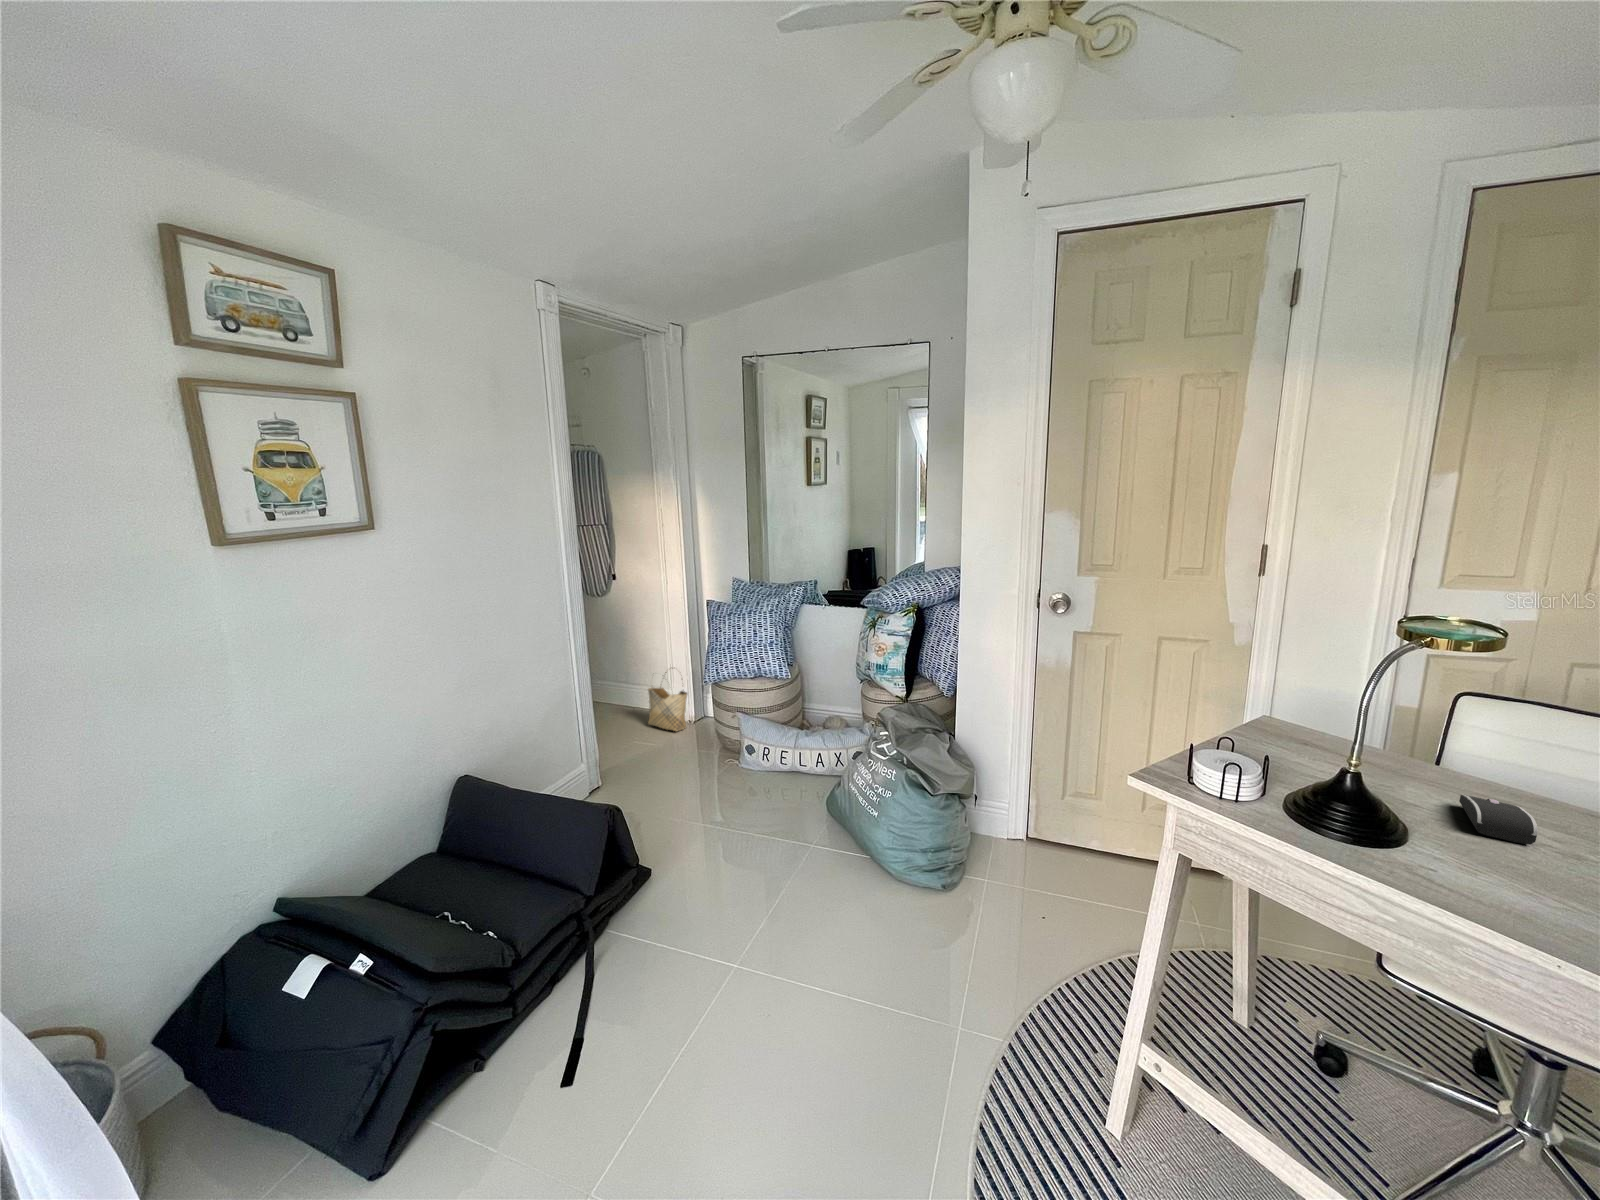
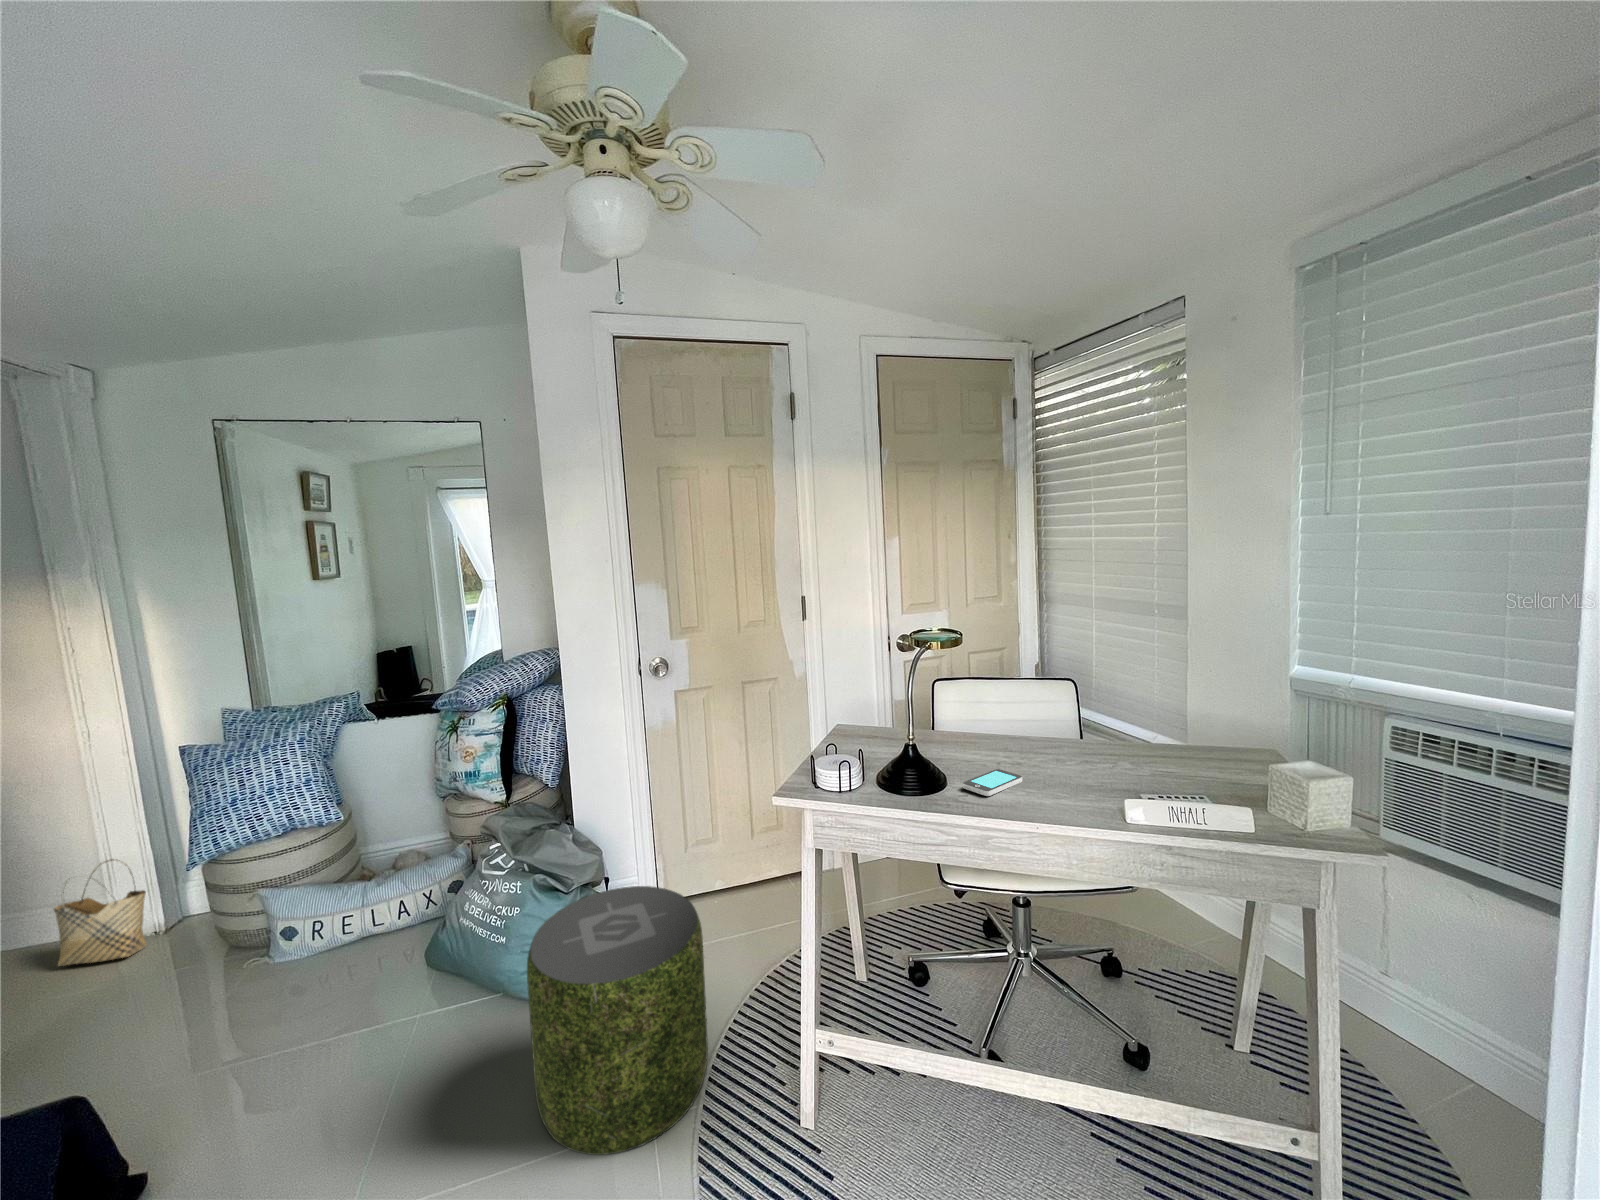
computer mouse: present [1459,794,1538,845] -> none [955,742,995,765]
pouf: none [871,805,1038,1041] -> present [527,886,708,1155]
smartphone: none [1440,852,1582,891] -> present [963,769,1022,796]

